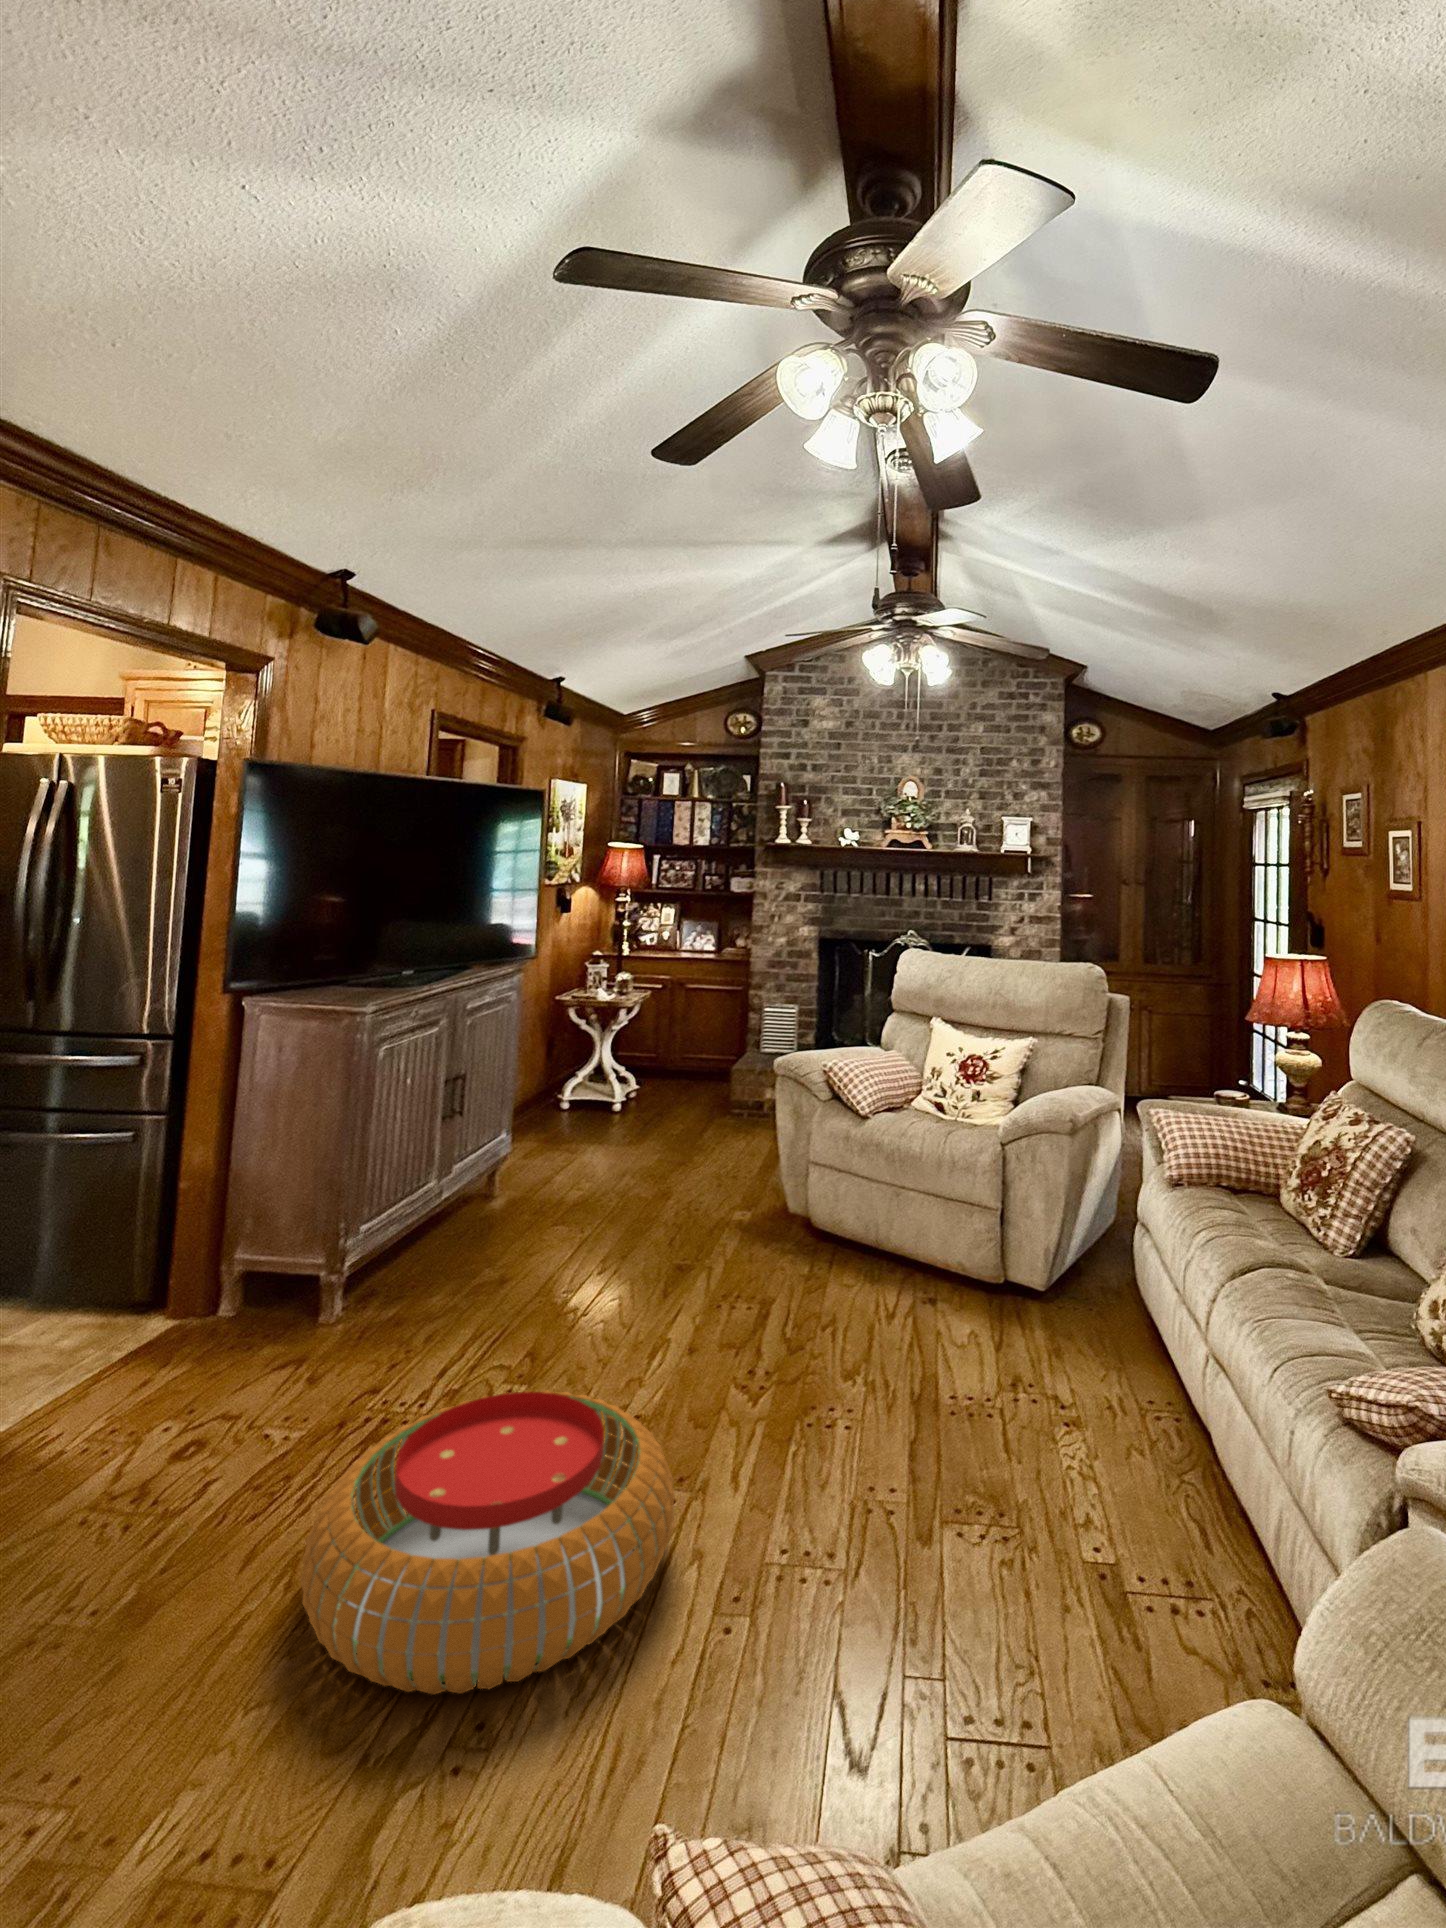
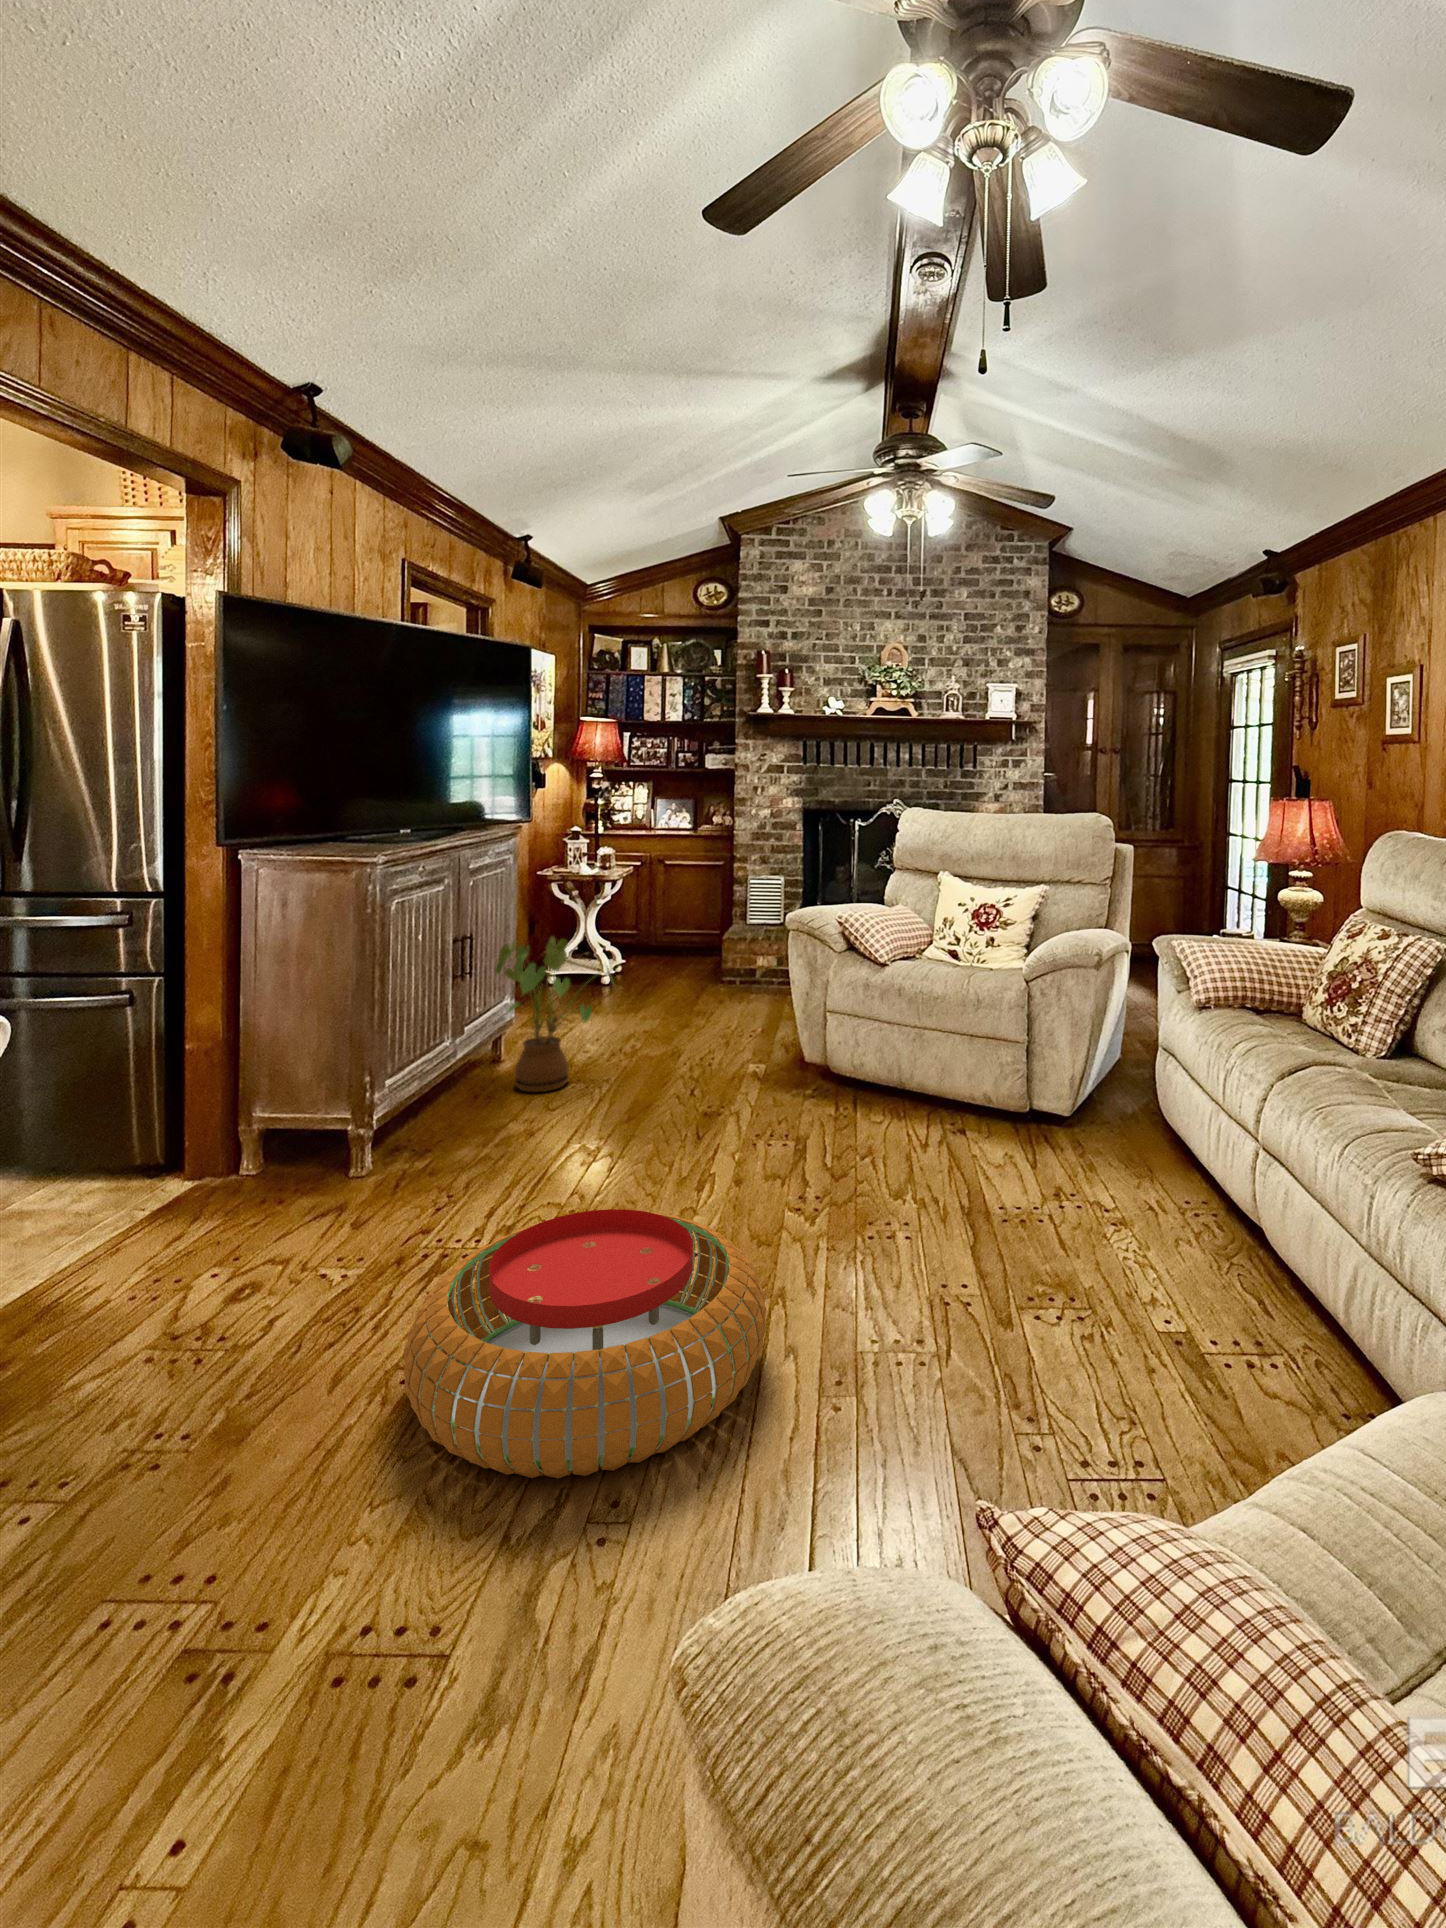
house plant: none [489,1074,605,1236] -> present [495,937,616,1092]

